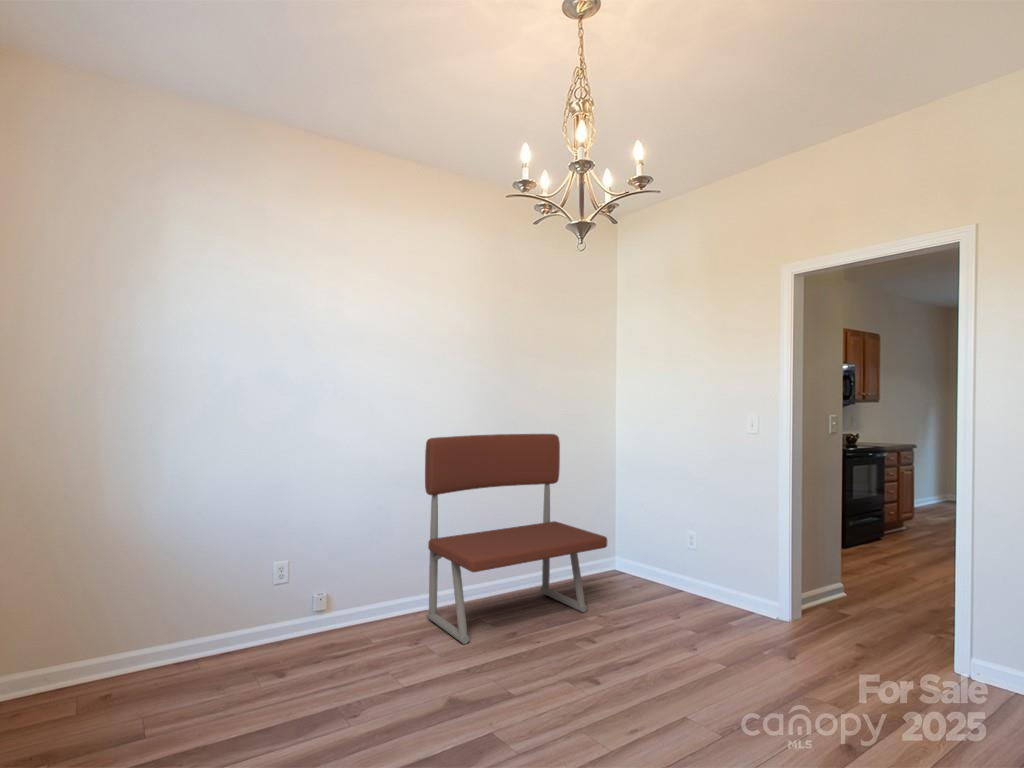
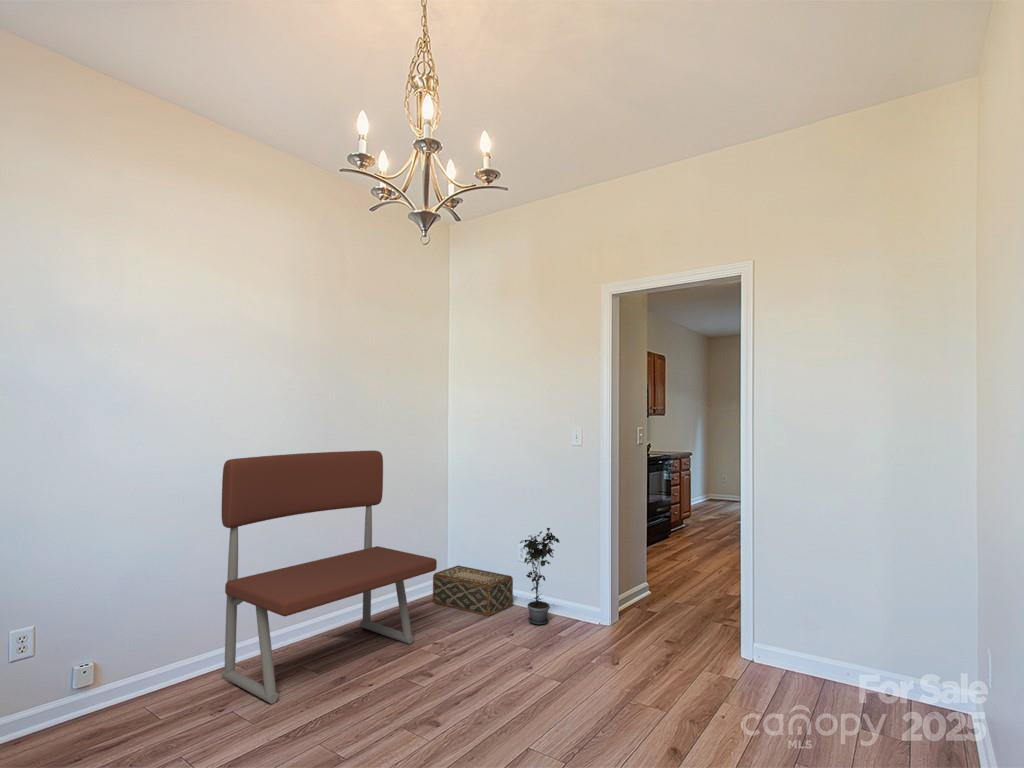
potted plant: none [691,516,734,612] -> present [520,528,559,625]
woven basket: none [608,547,687,597] -> present [433,566,513,616]

